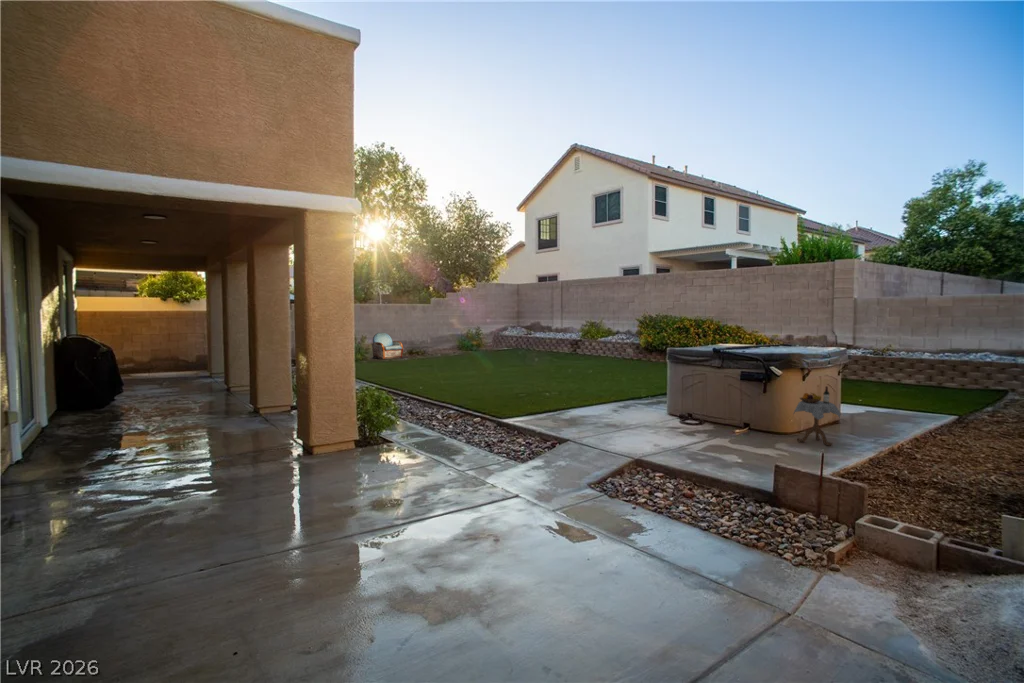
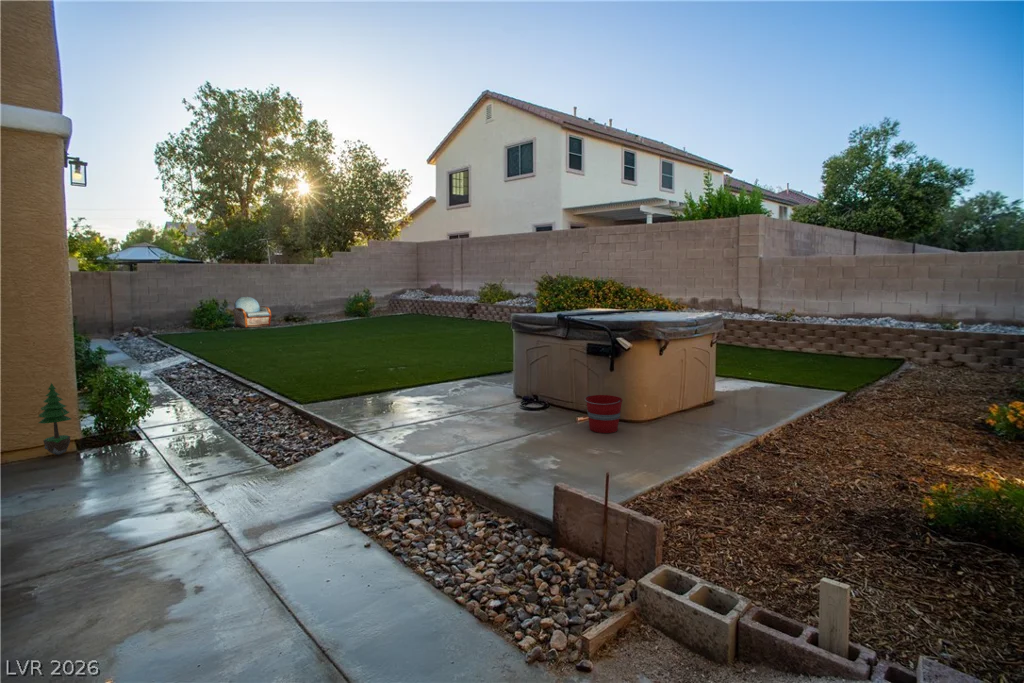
side table: present [794,386,841,446] -> none [644,362,701,438]
potted tree: none [357,395,376,447] -> present [39,383,71,455]
bucket: none [743,412,775,442] -> present [585,395,623,433]

